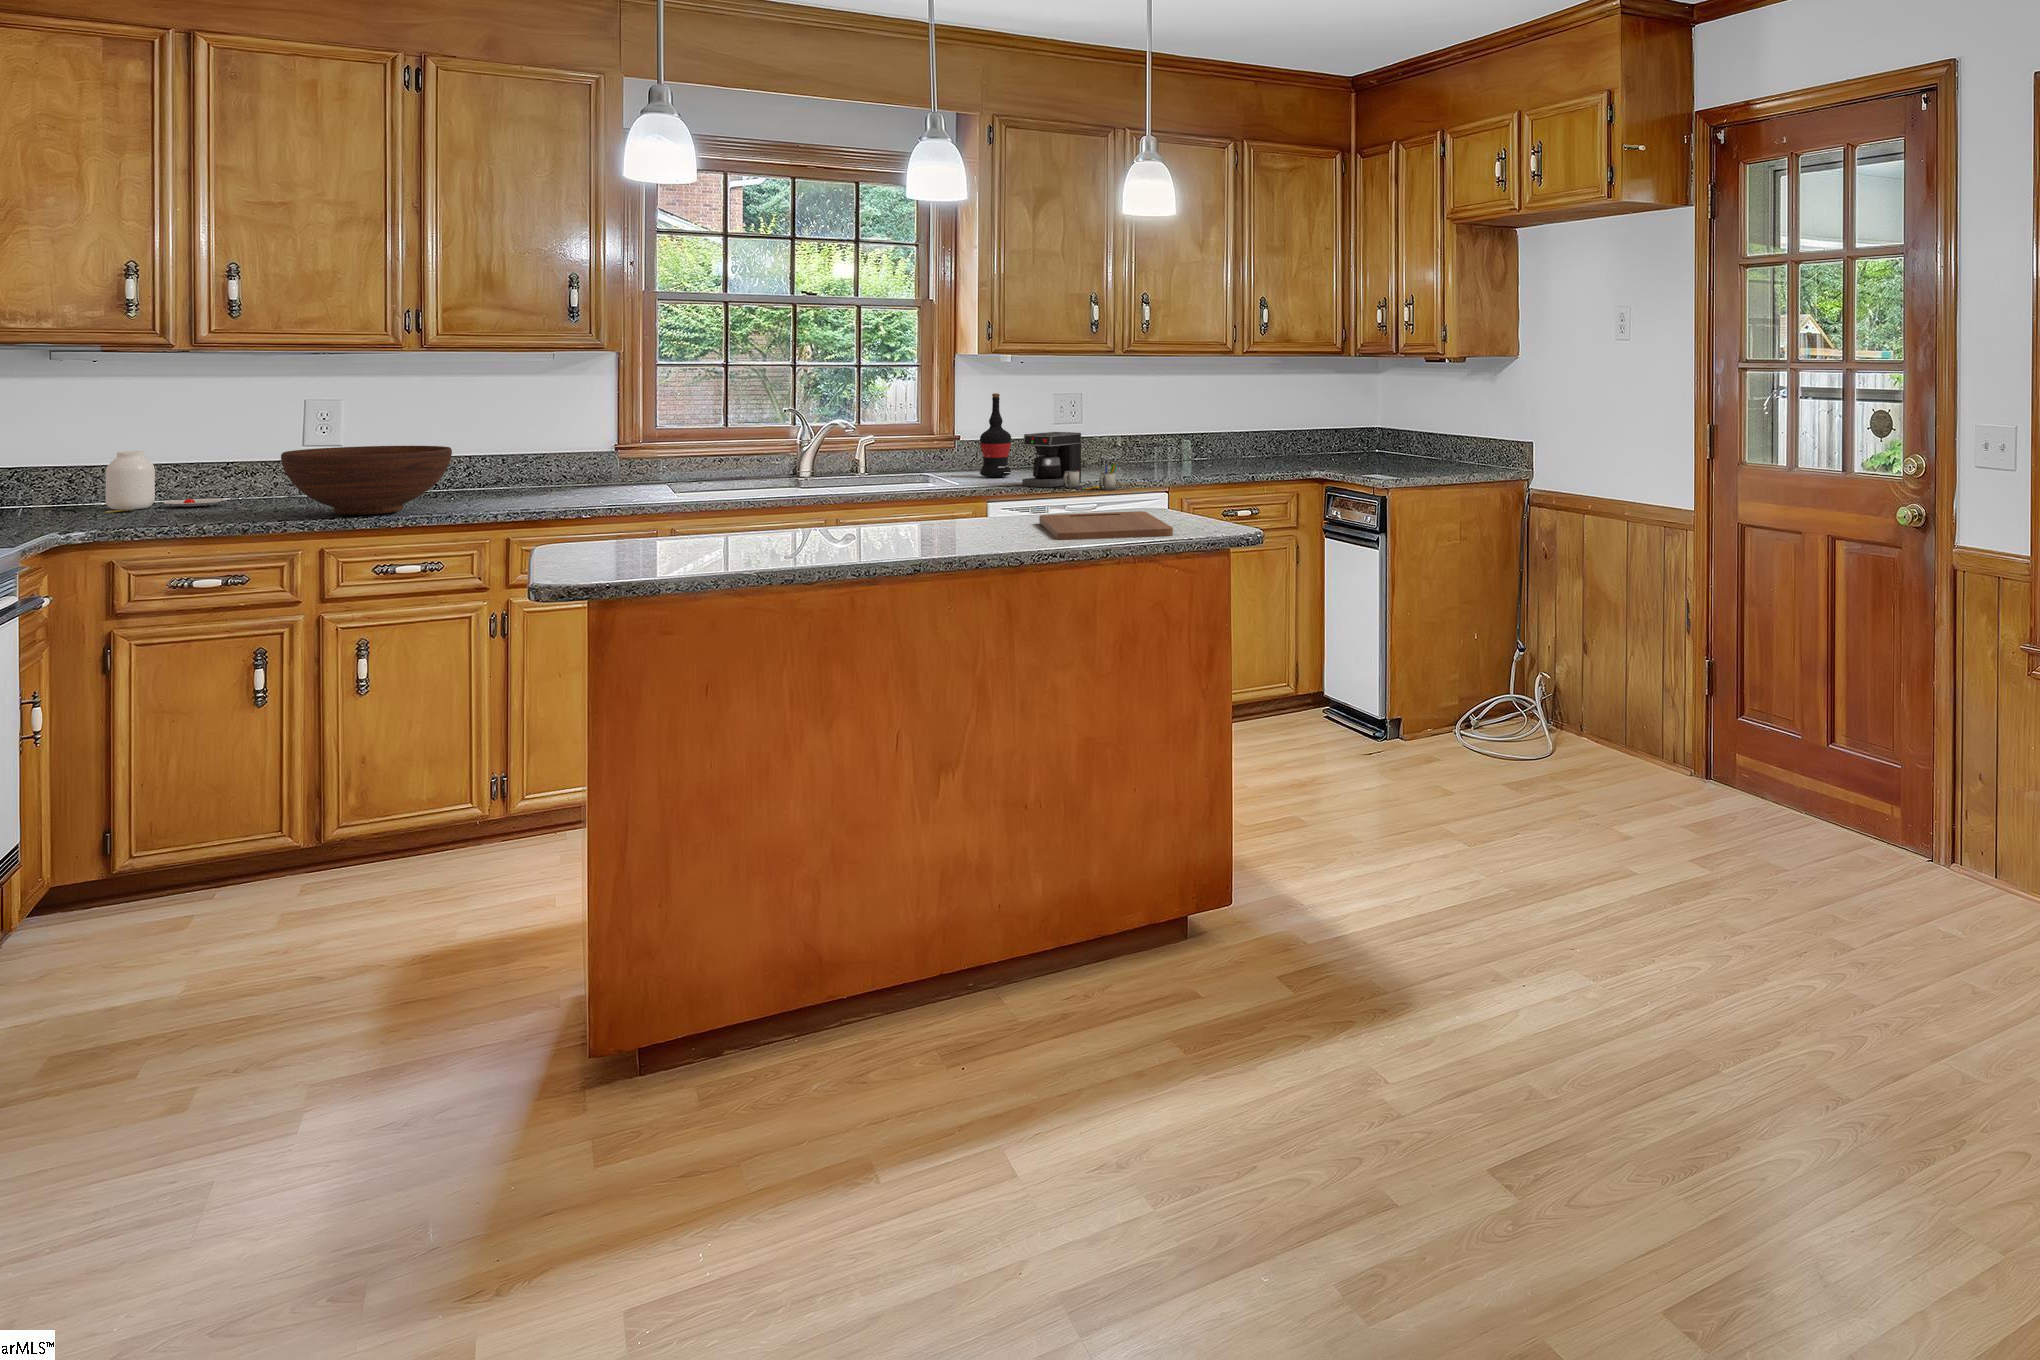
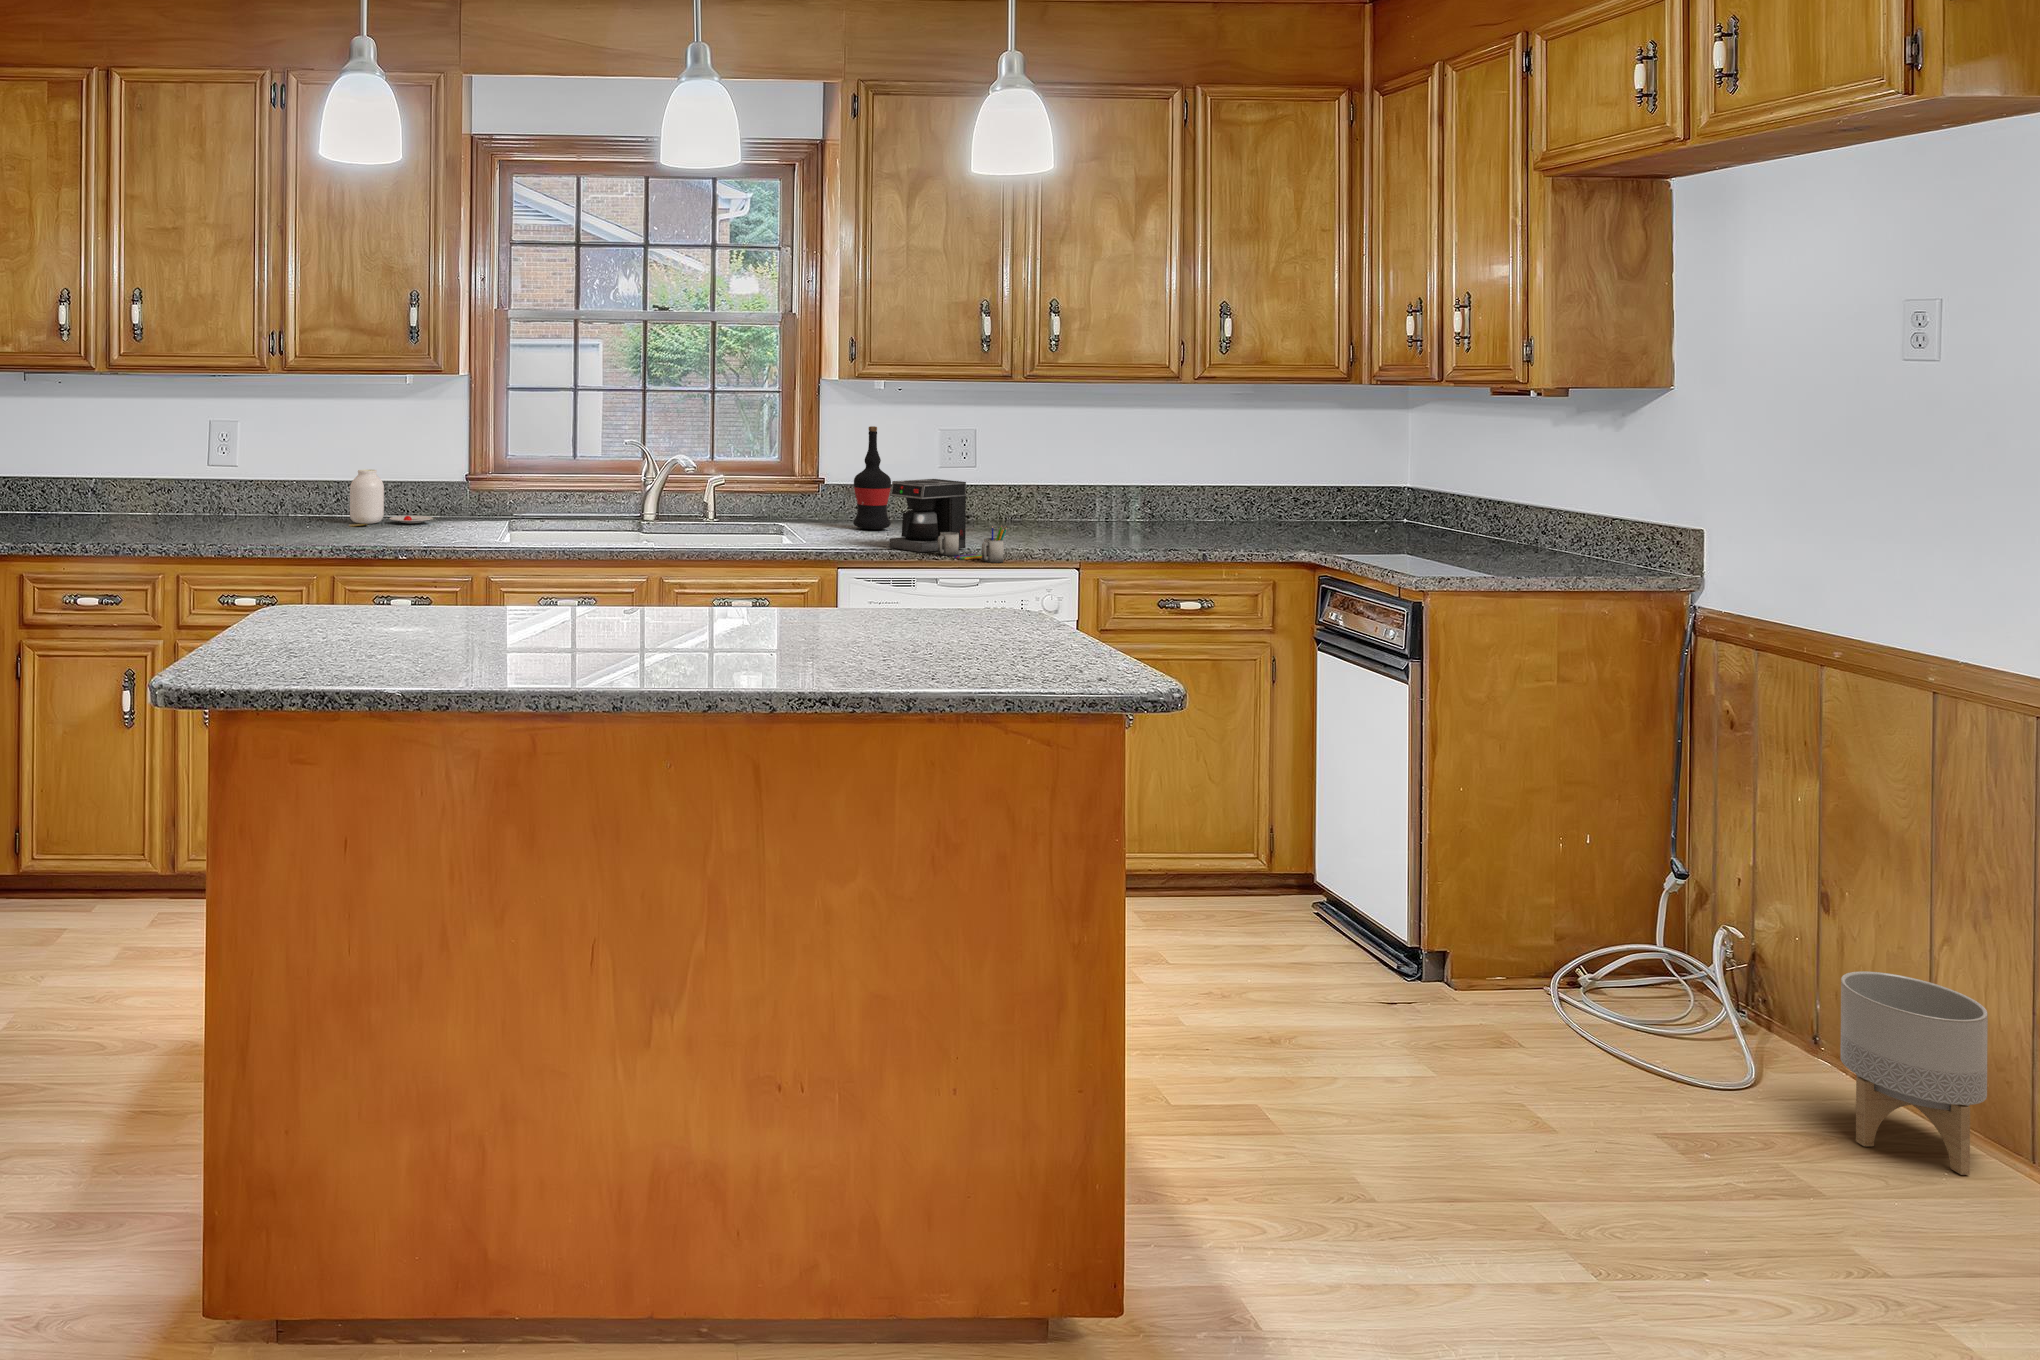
fruit bowl: present [281,446,452,515] -> none [142,469,288,542]
jar: present [105,451,224,513] -> present [349,469,433,527]
cutting board: present [1039,511,1173,540] -> none [844,613,1028,678]
planter: none [1587,677,1645,771] -> present [1841,971,1988,1175]

